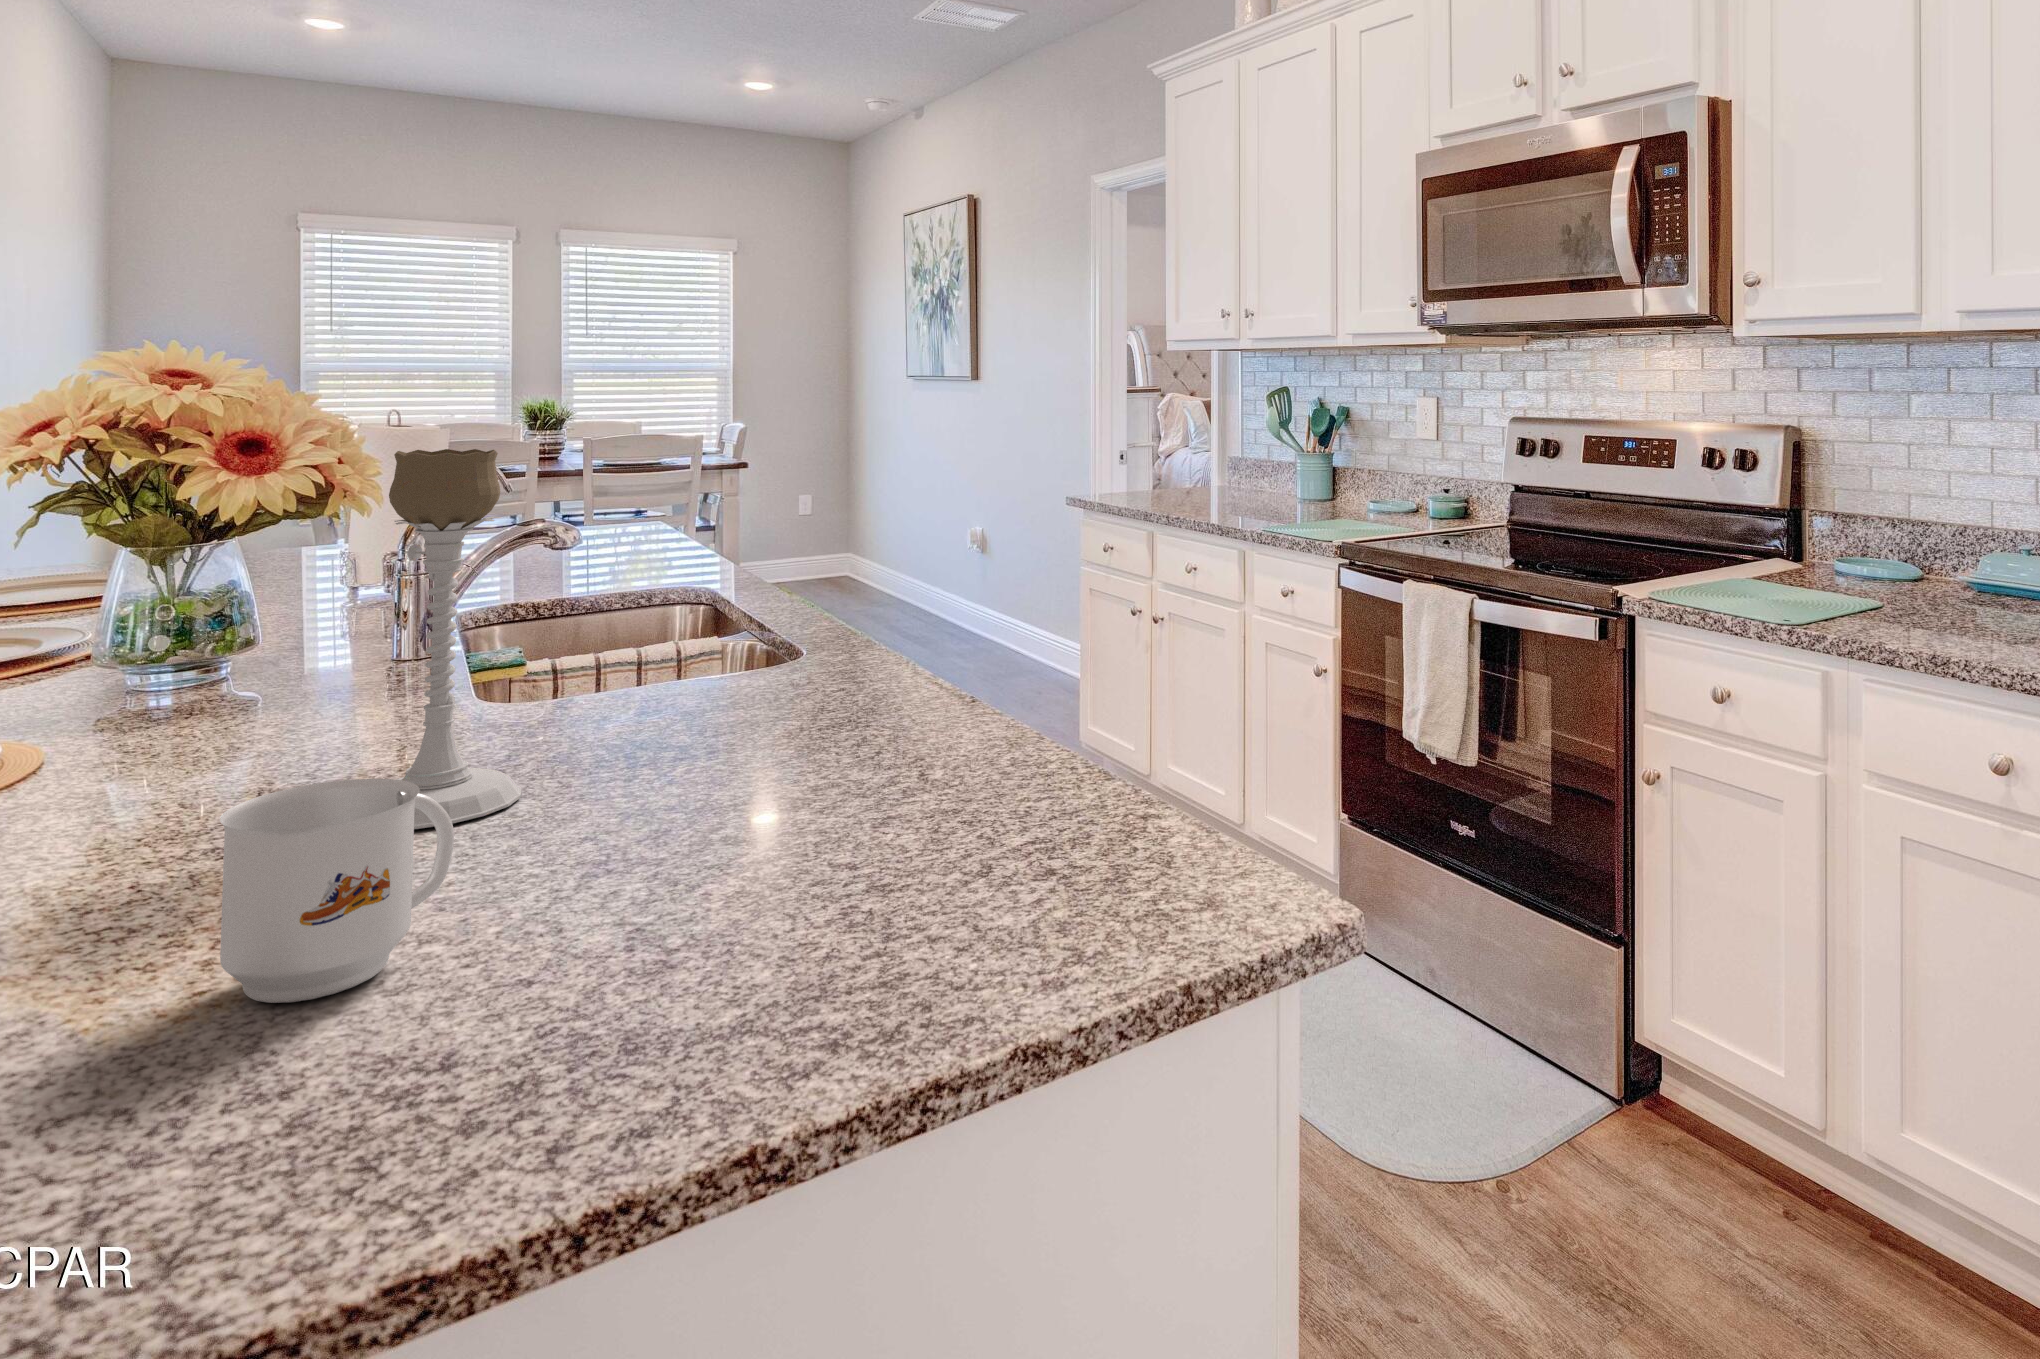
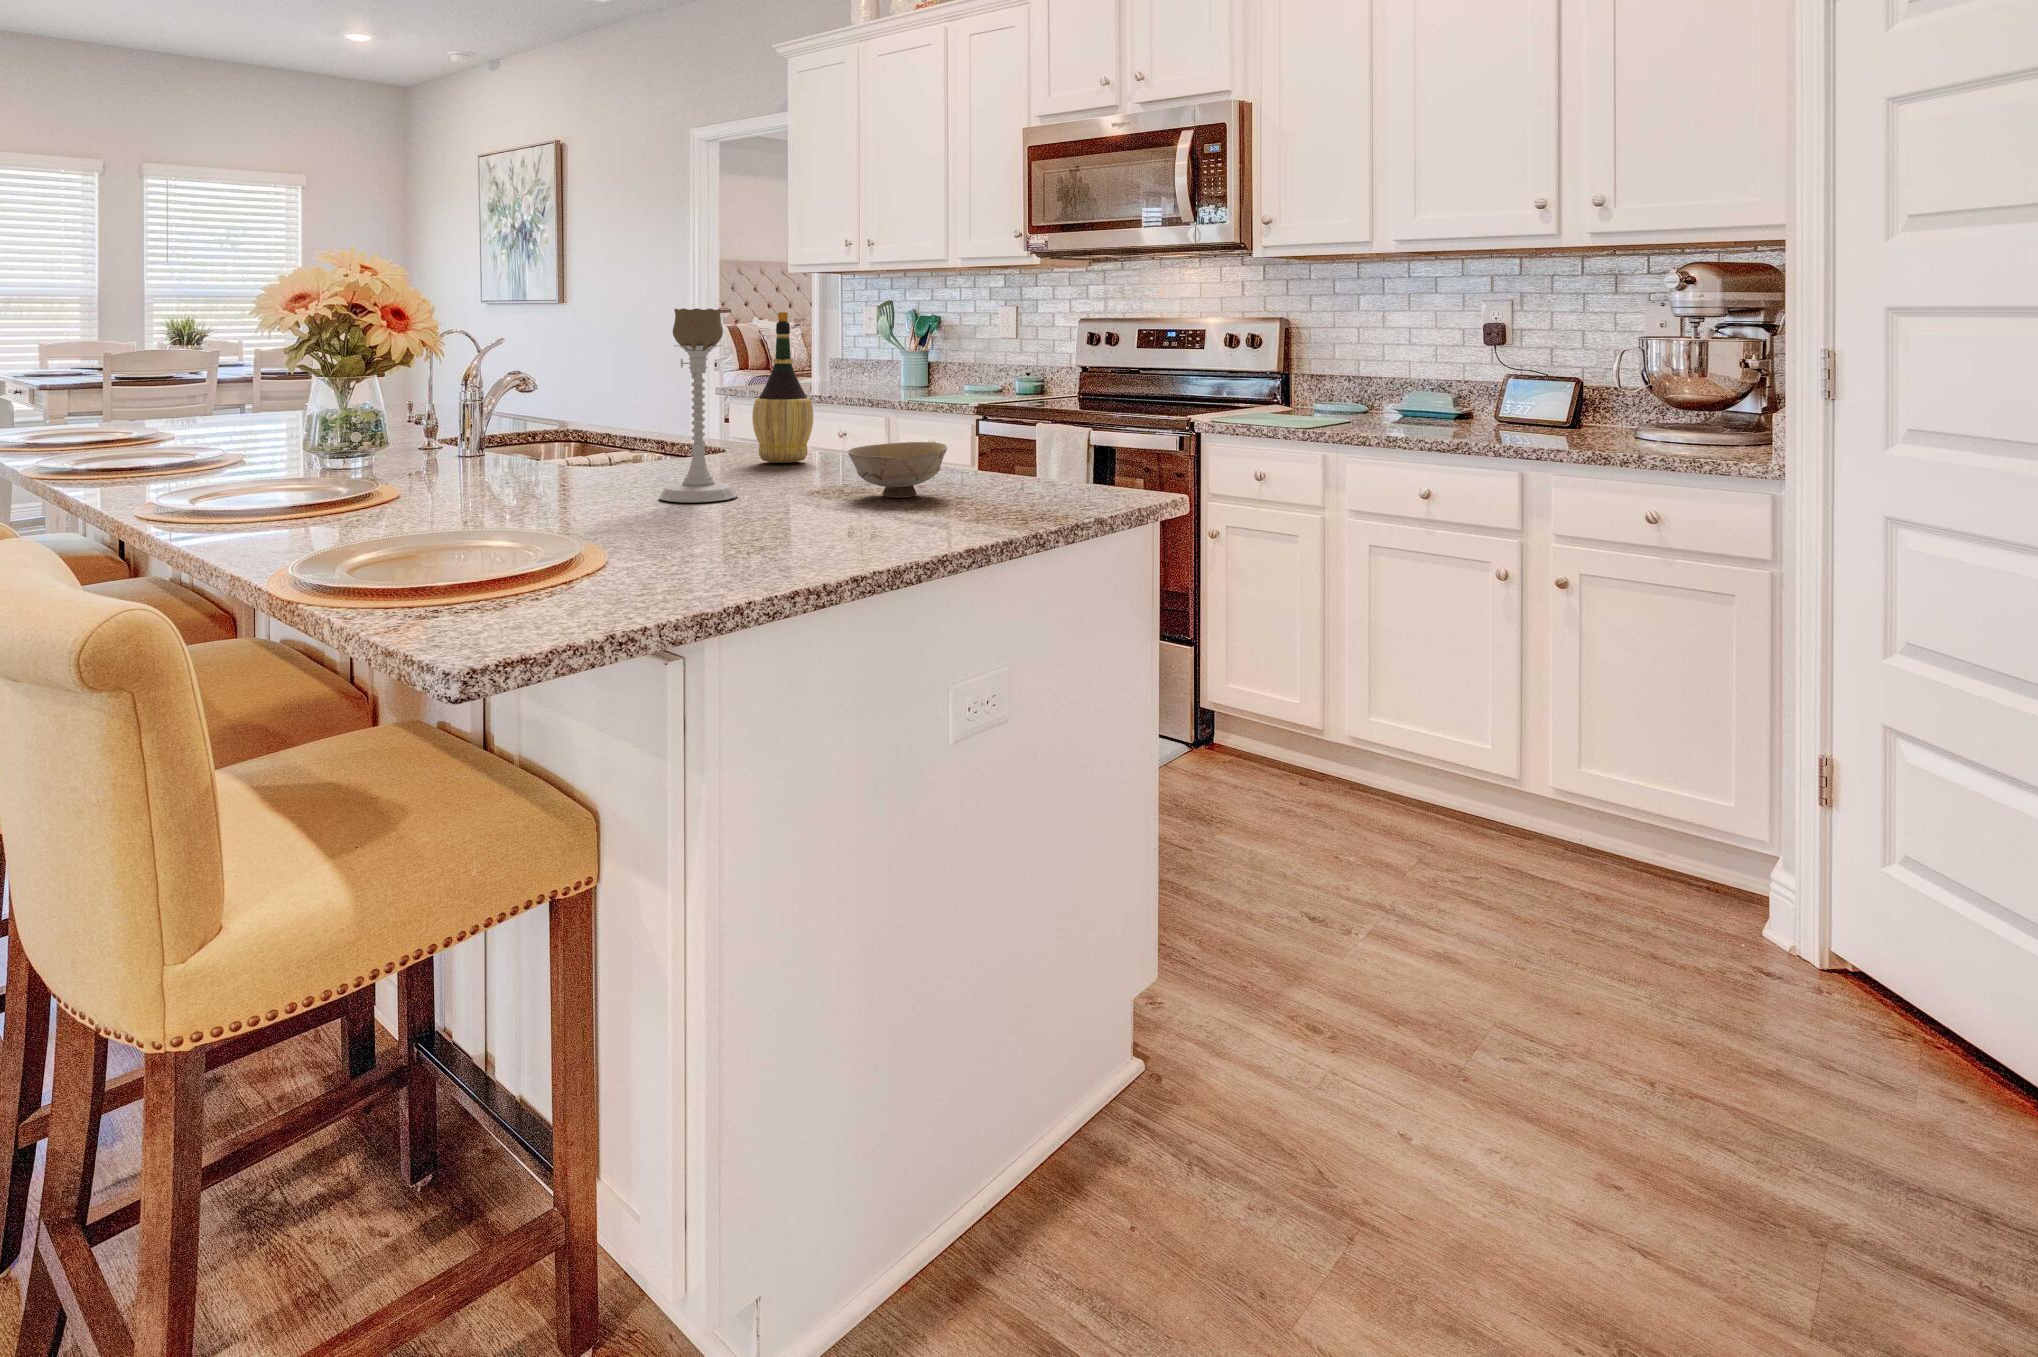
wine bottle: none [772,434,878,685] -> present [752,312,813,463]
bowl: none [671,709,886,841] -> present [848,442,947,497]
mug: present [220,779,454,1003] -> none [764,446,835,529]

